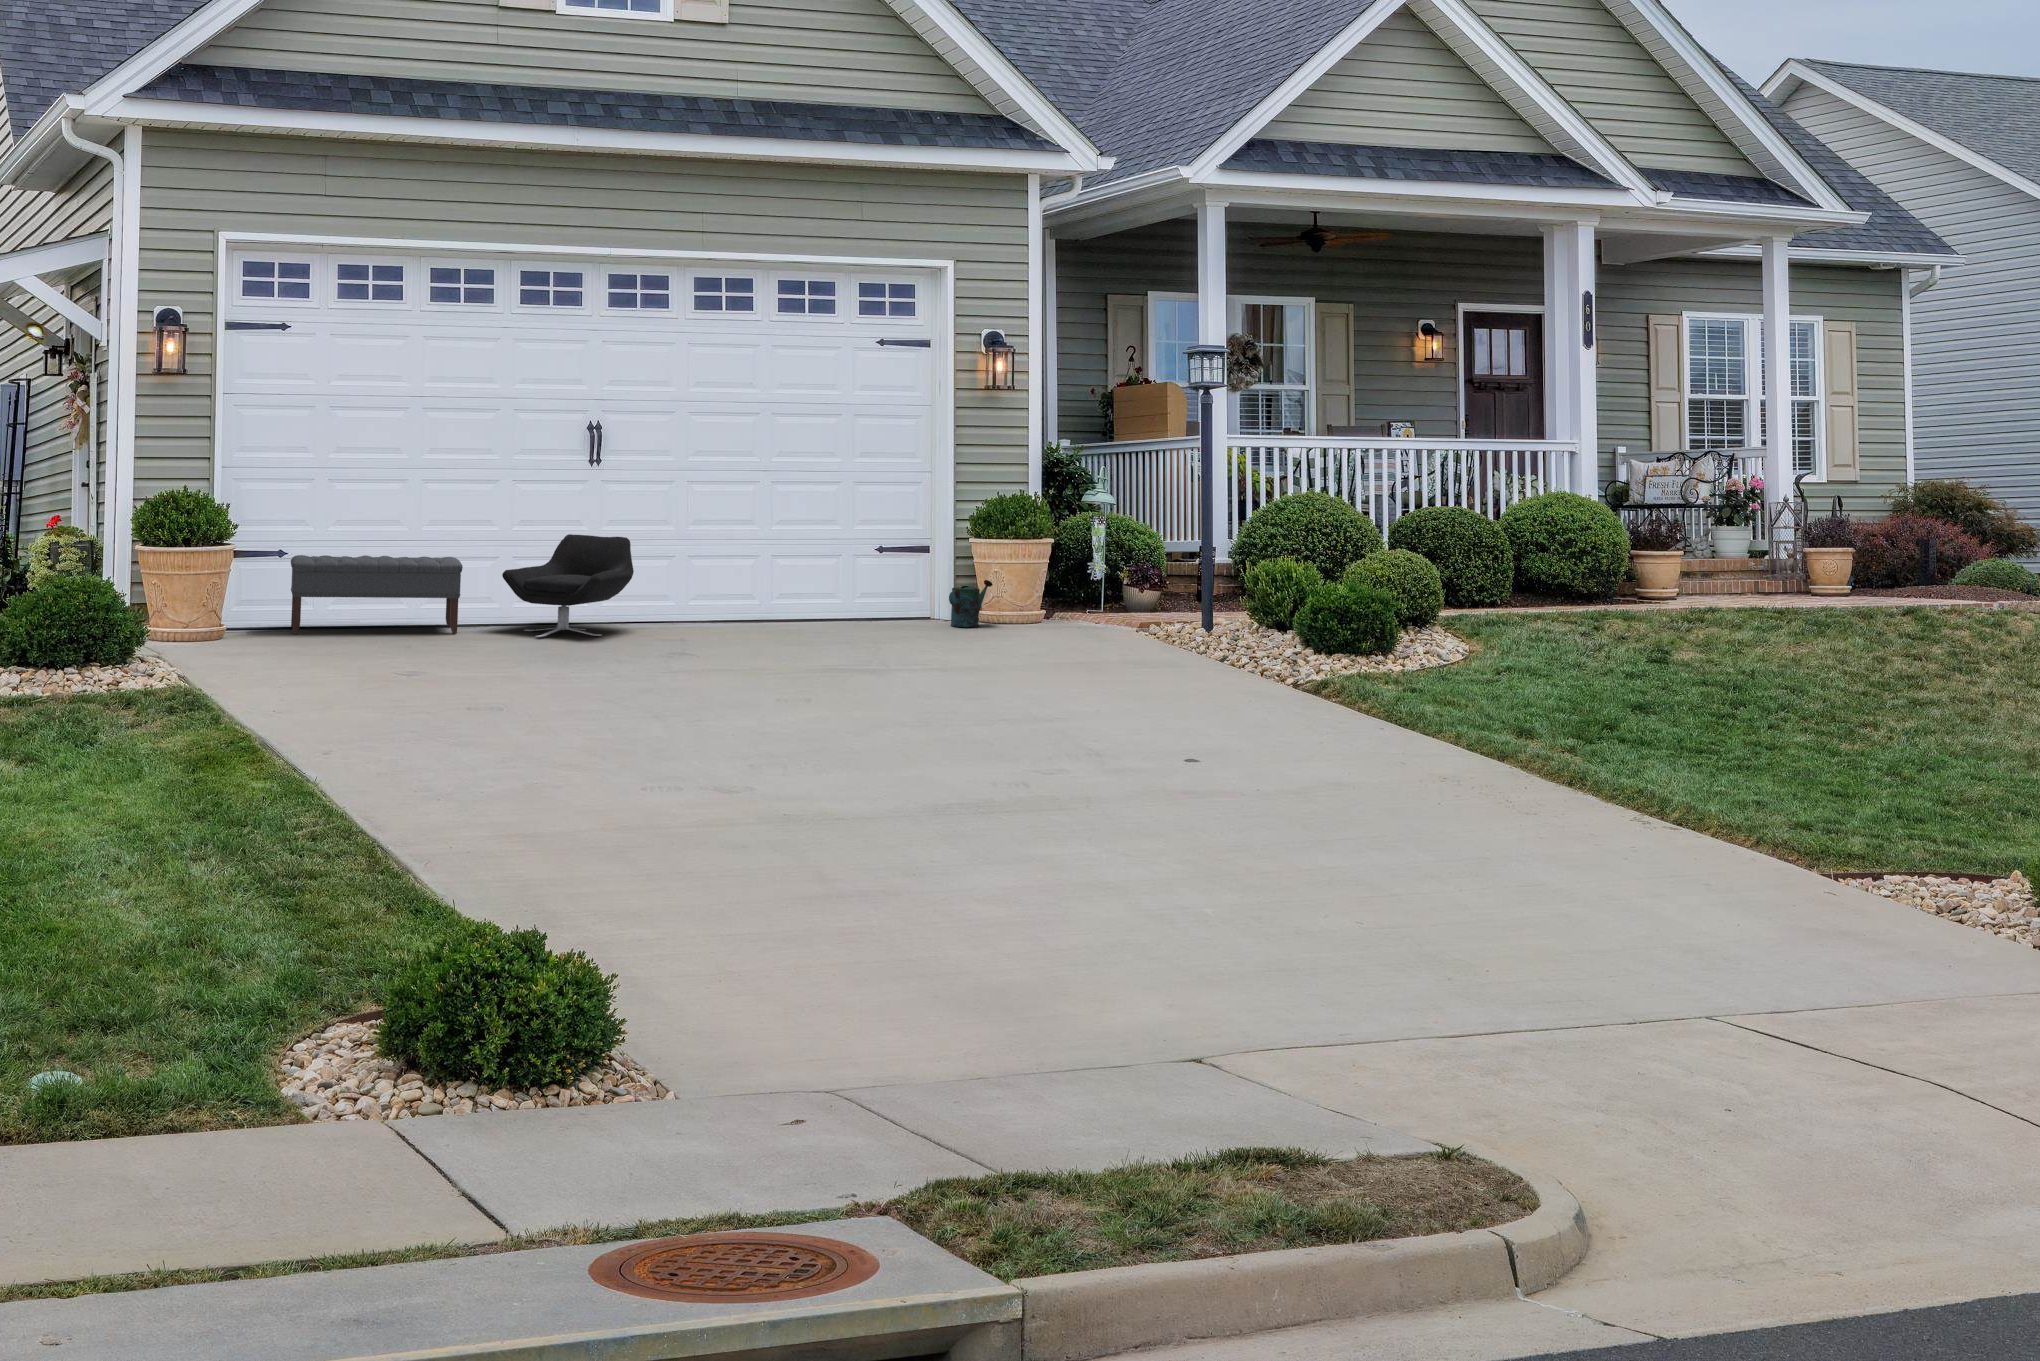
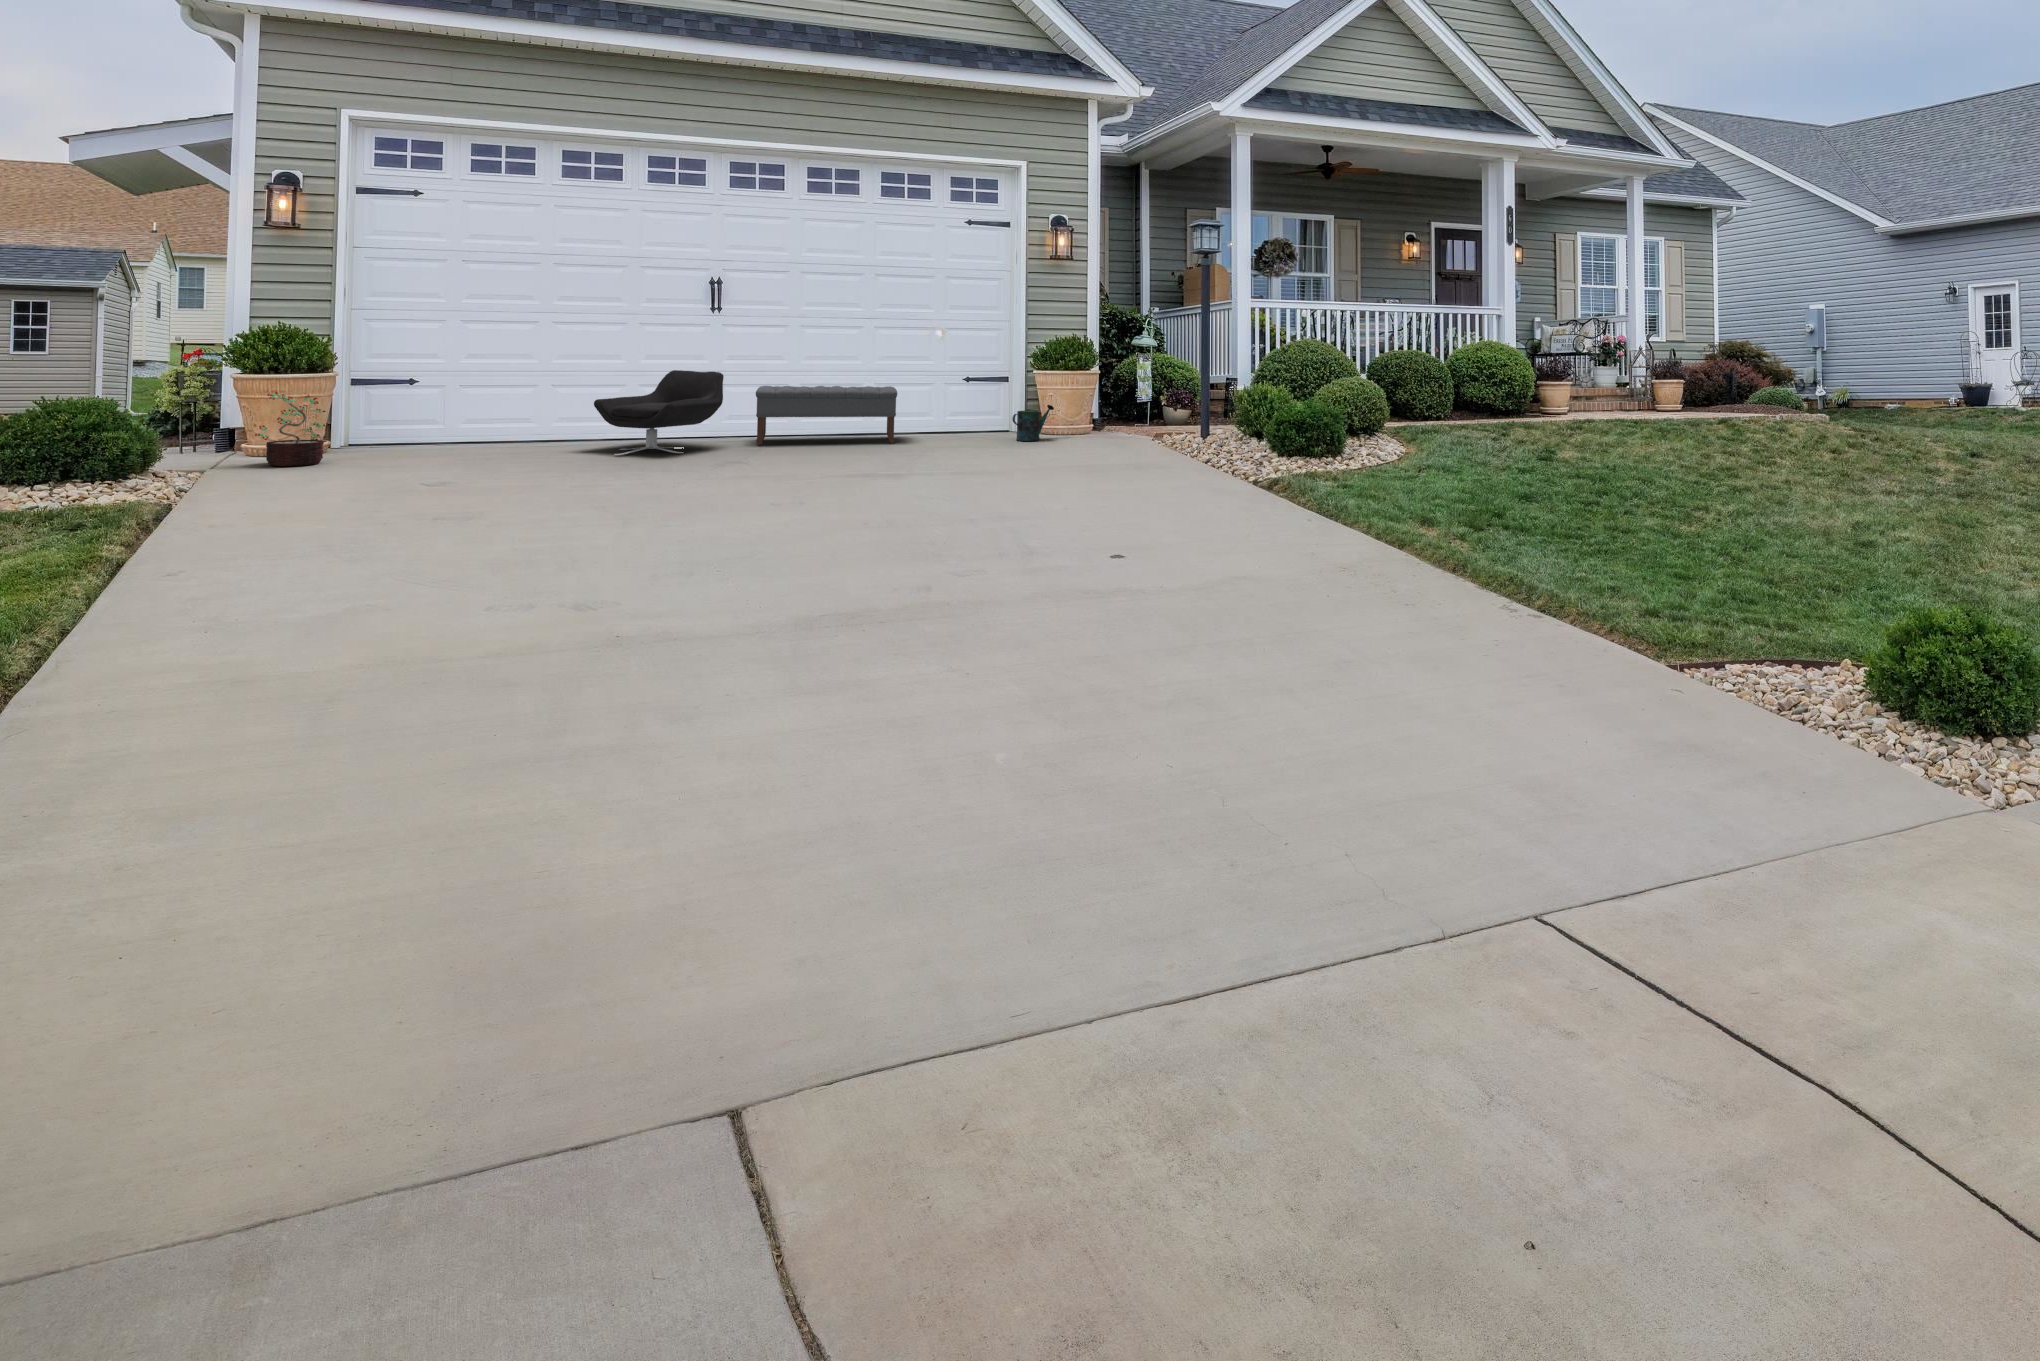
bench: present [291,555,463,633] -> present [756,386,897,445]
decorative plant: none [211,560,269,643] -> present [255,392,326,466]

